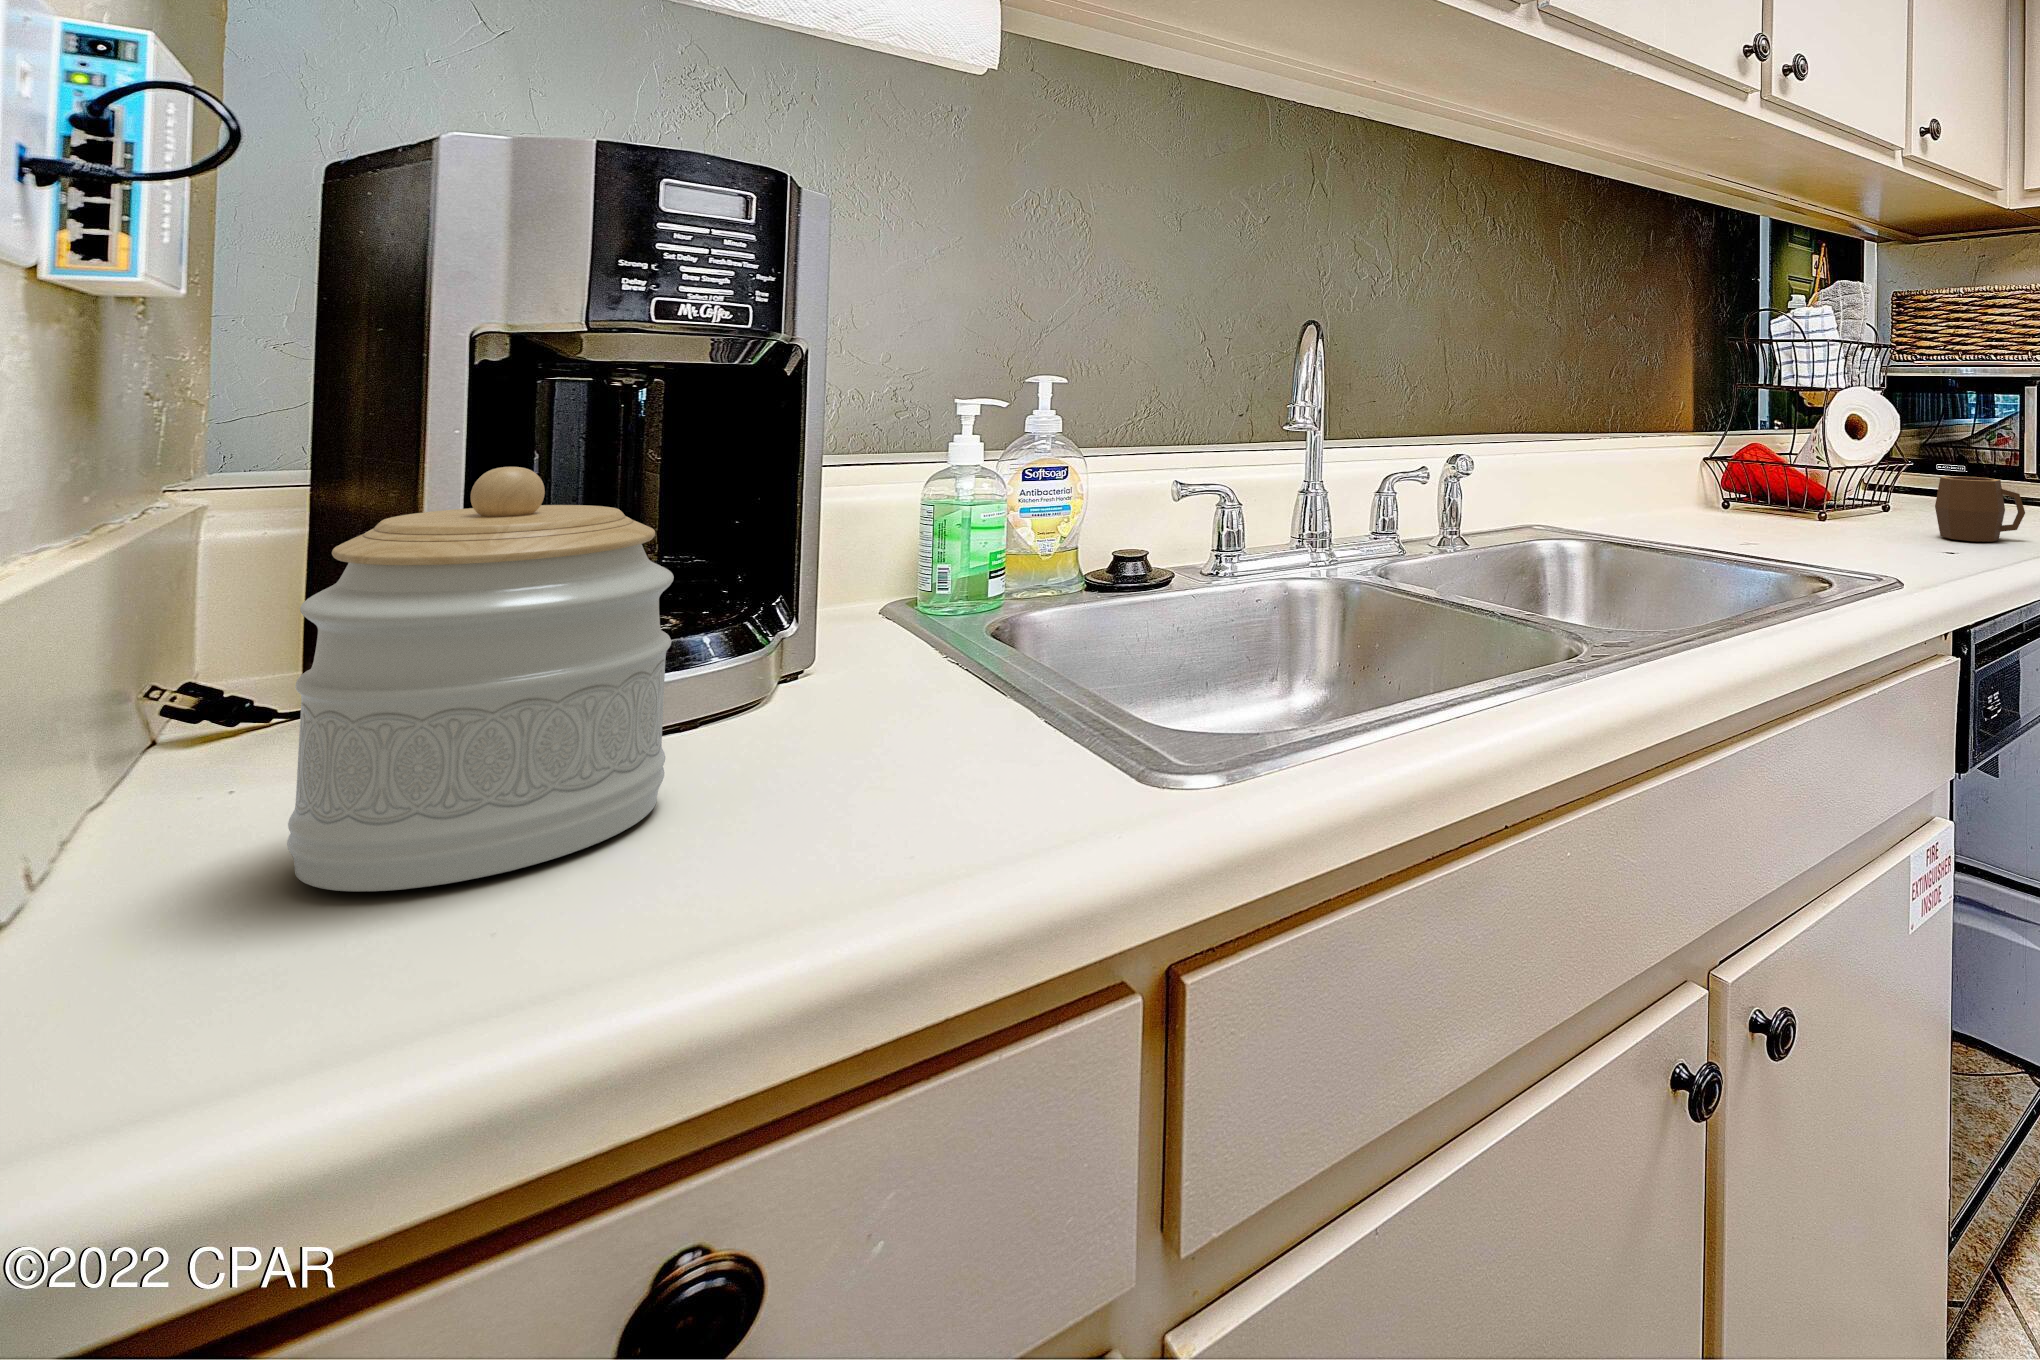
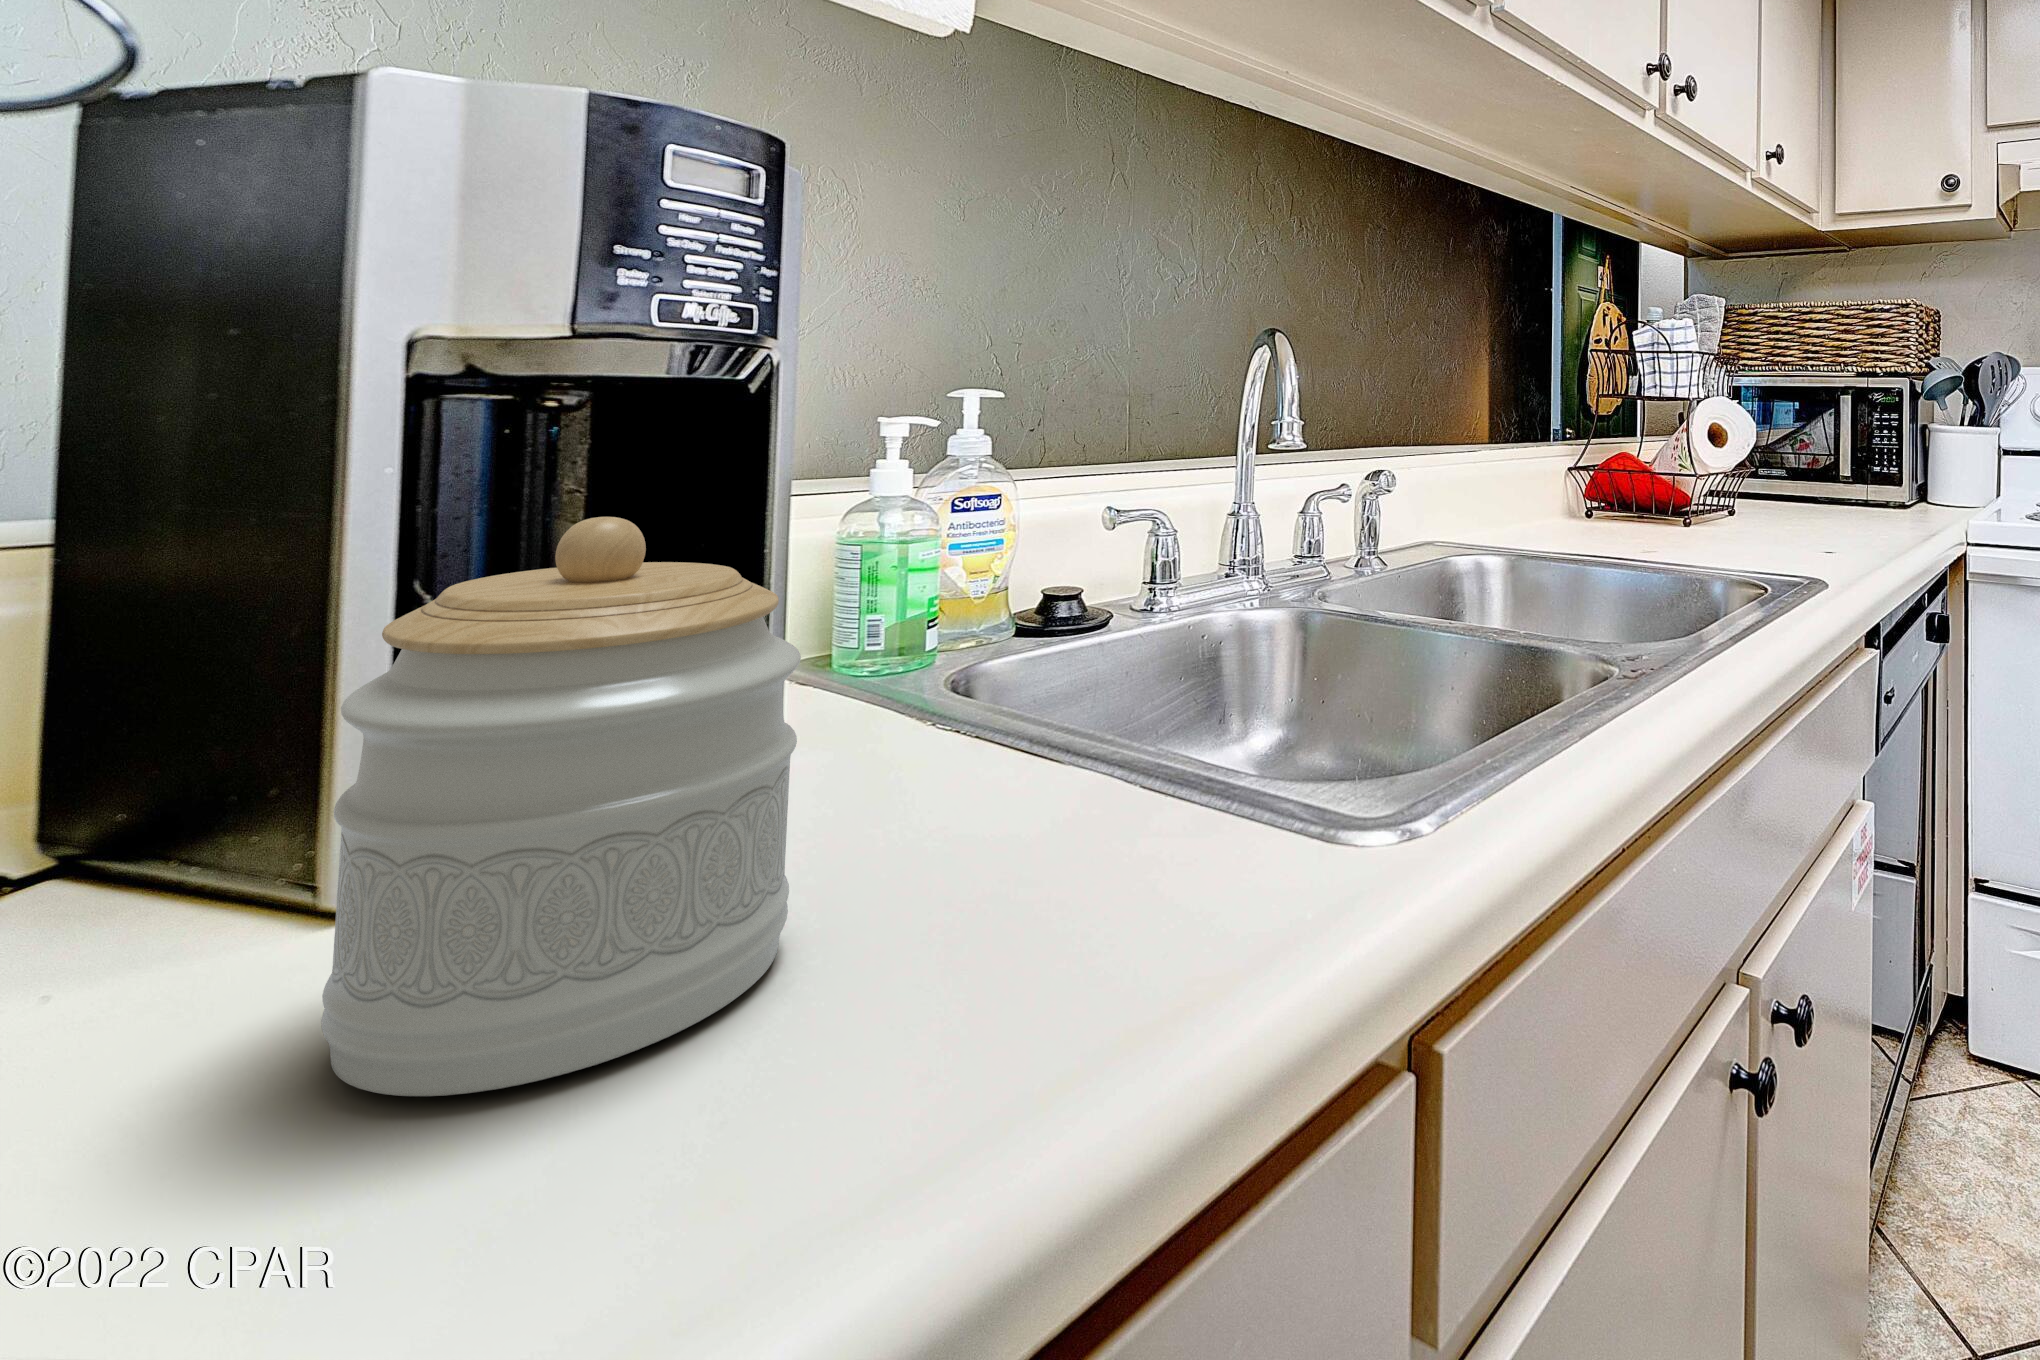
mug: present [1935,476,2025,541] -> none [1803,480,1881,540]

